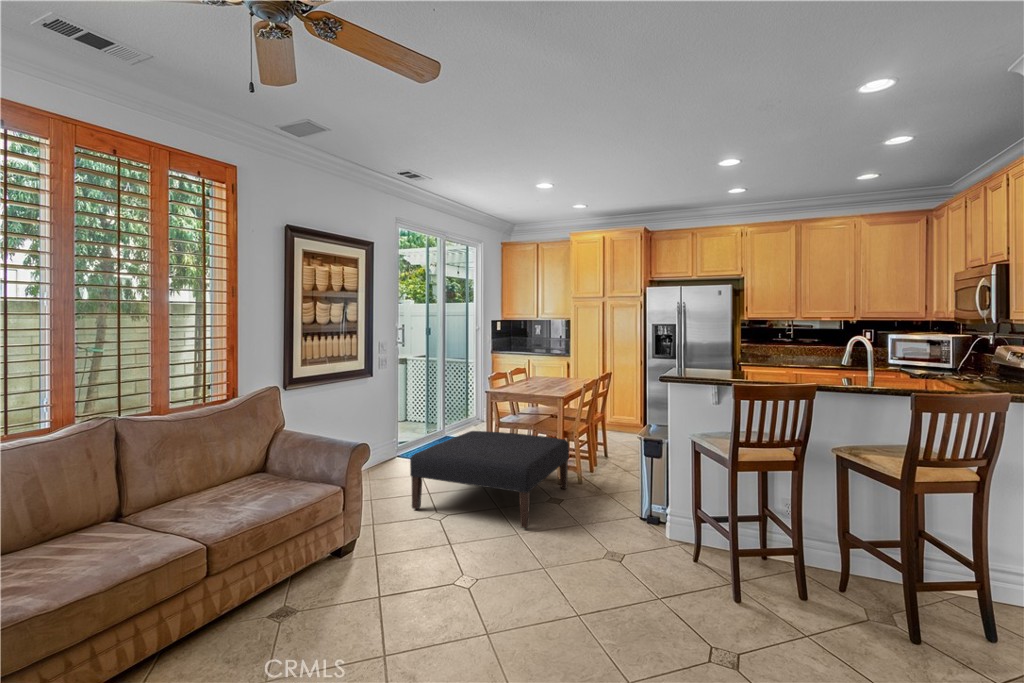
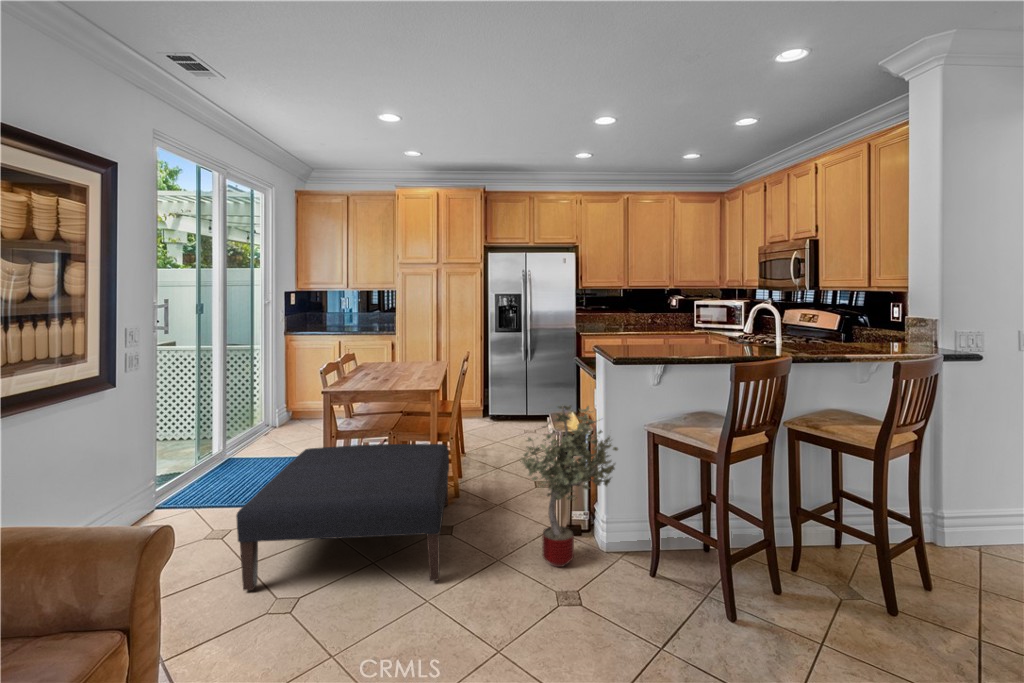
potted tree: none [599,409,674,541] -> present [521,405,618,567]

